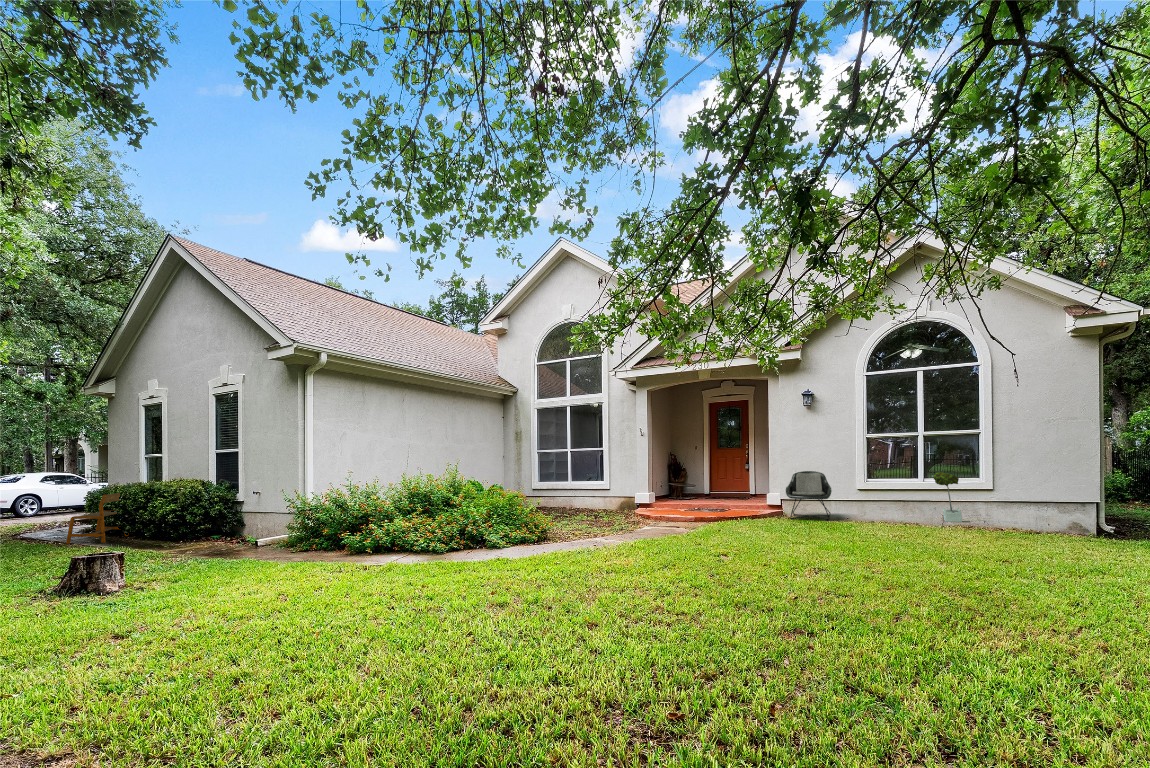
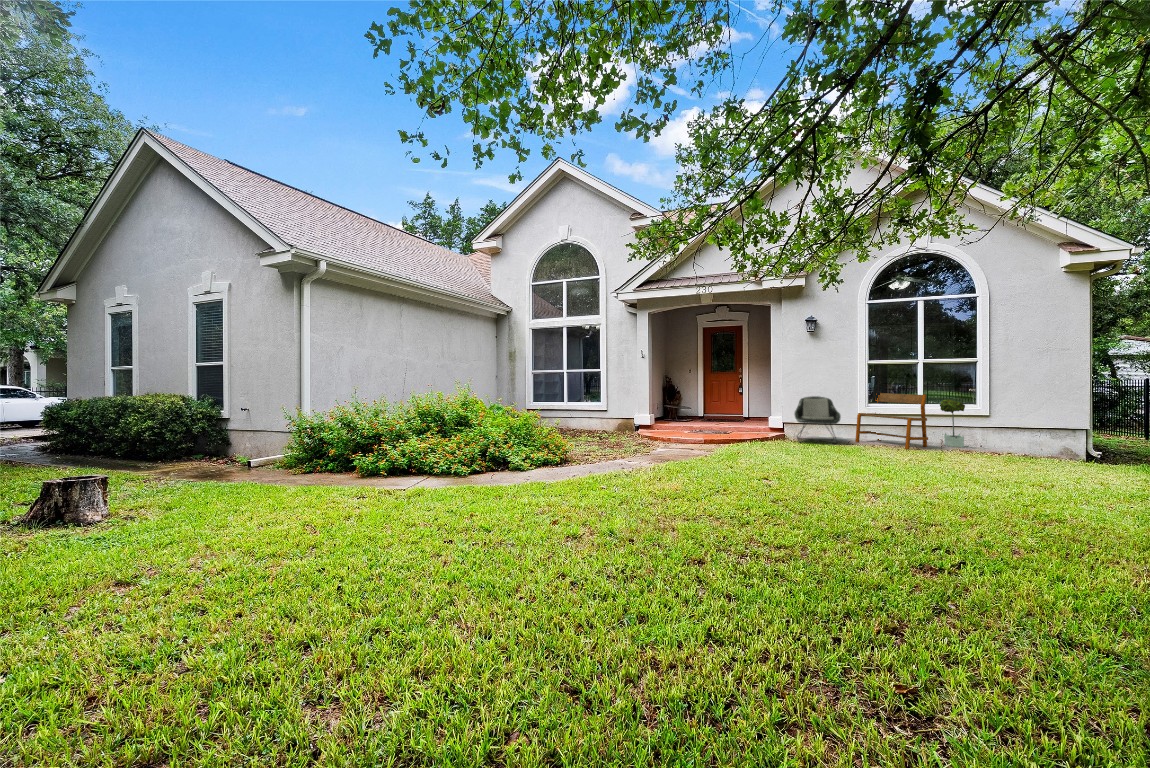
bench: present [66,493,128,544] -> present [855,393,928,449]

